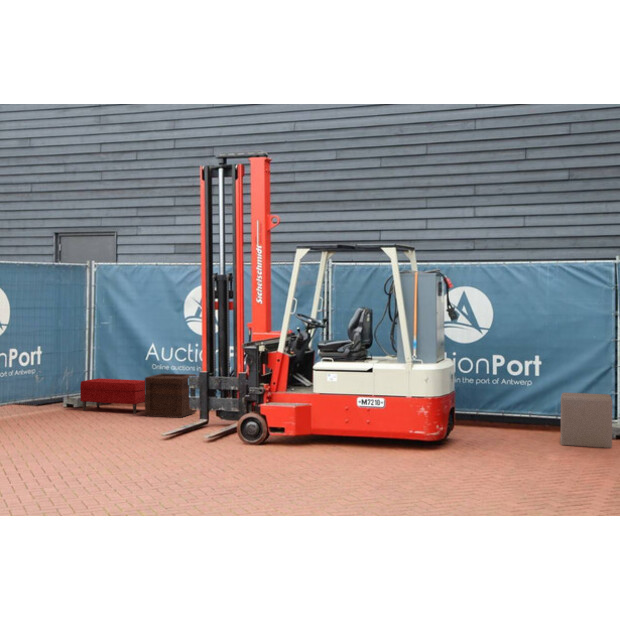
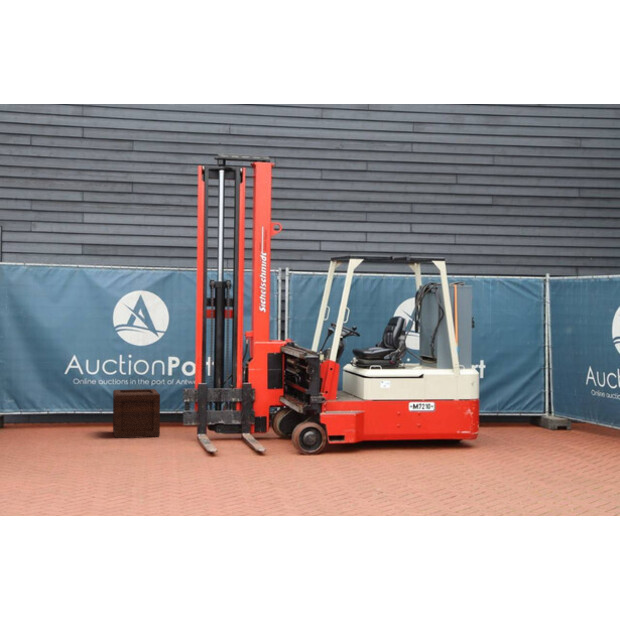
bench: present [80,378,145,414] -> none [20,398,99,438]
cardboard box: present [560,393,612,449] -> none [518,389,573,435]

